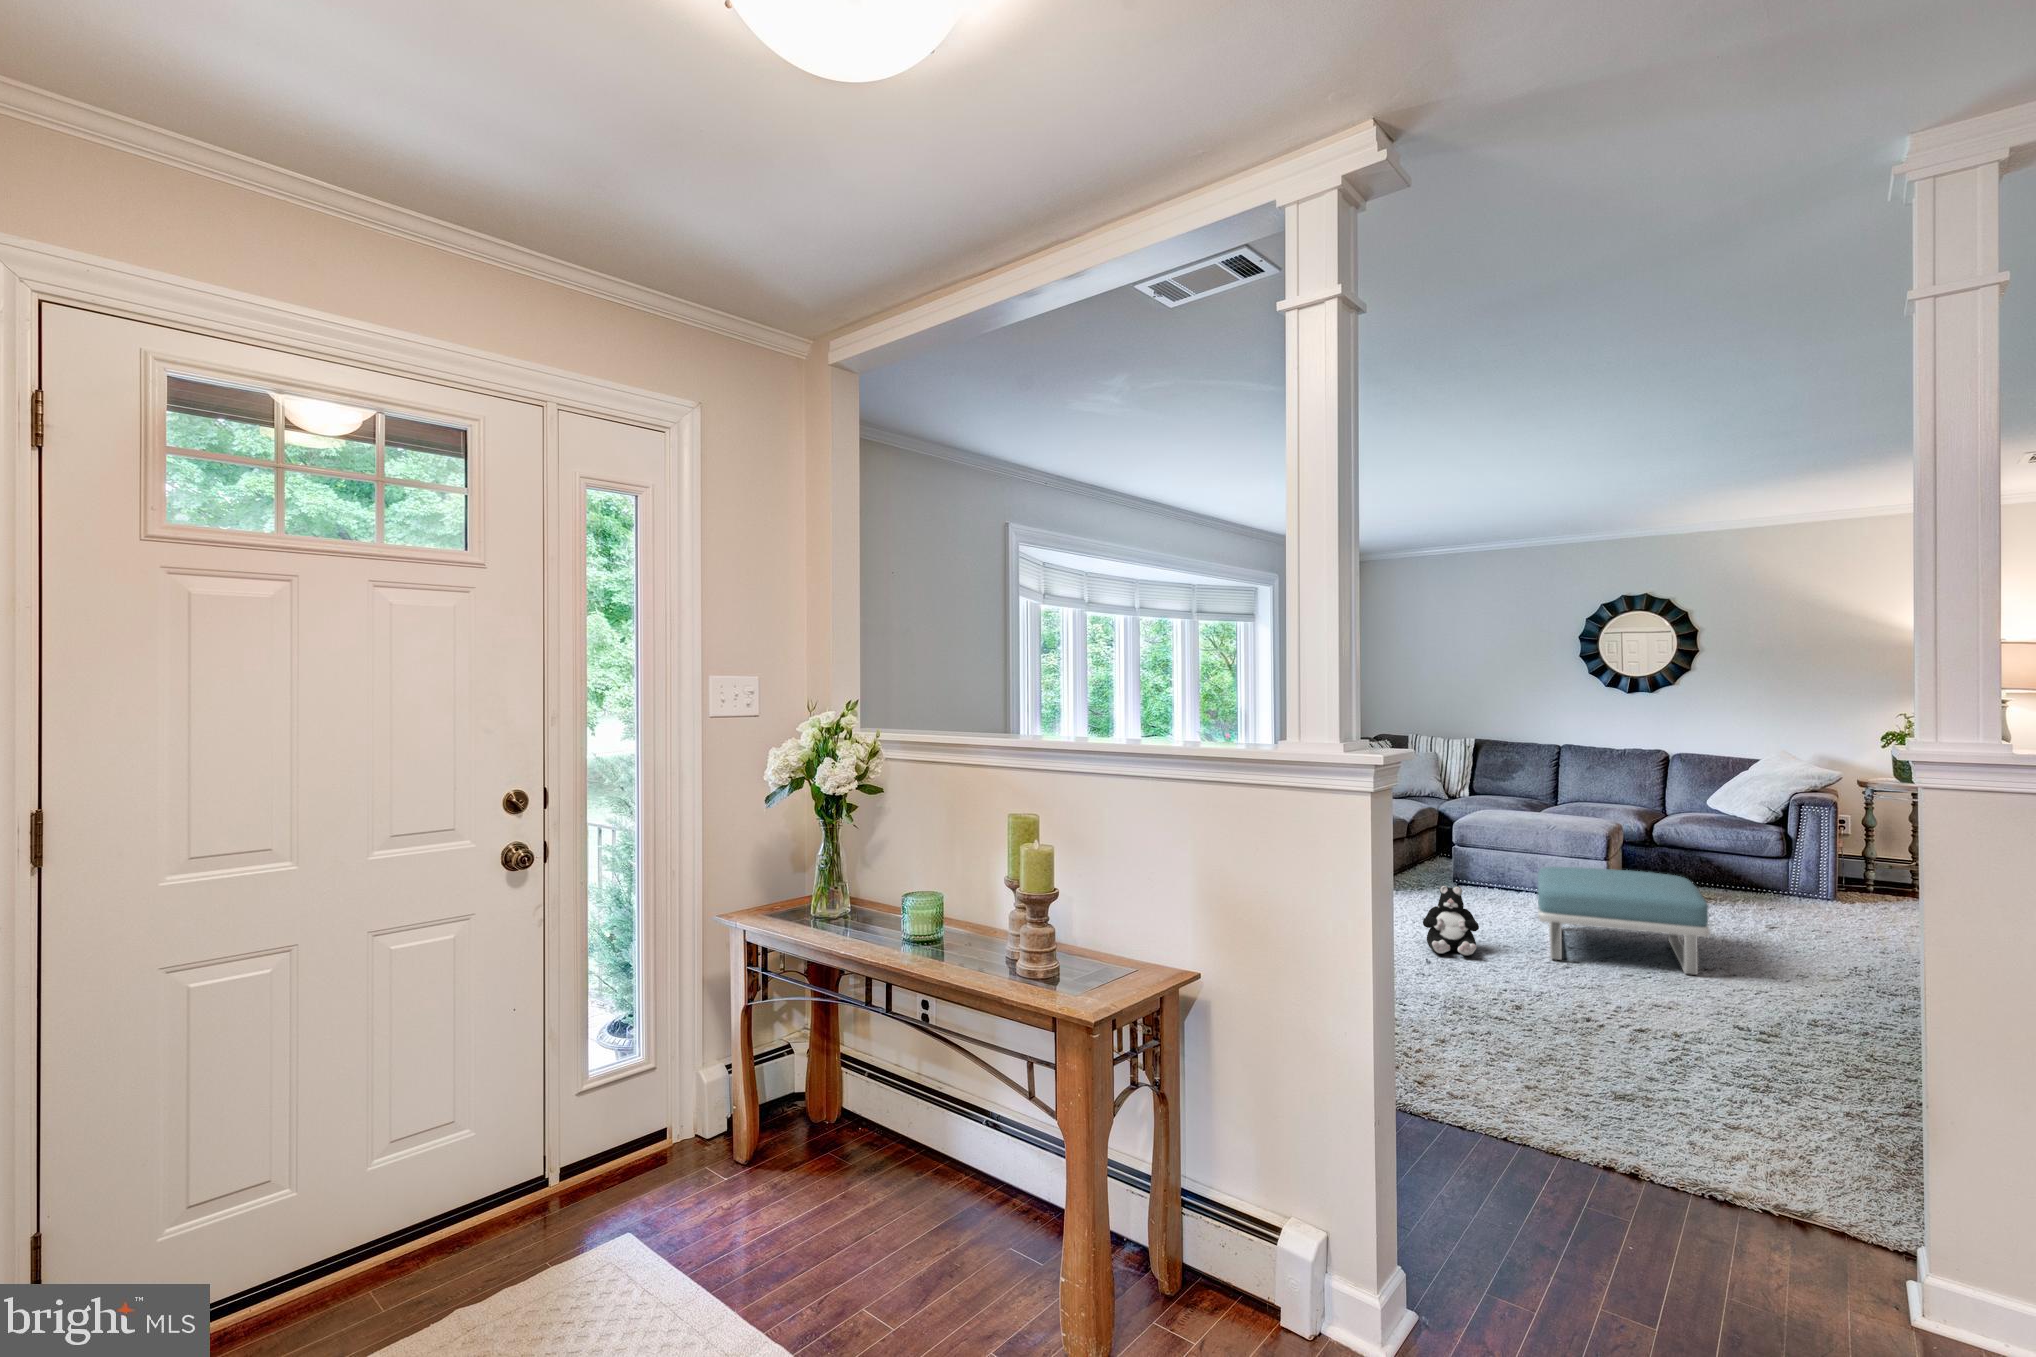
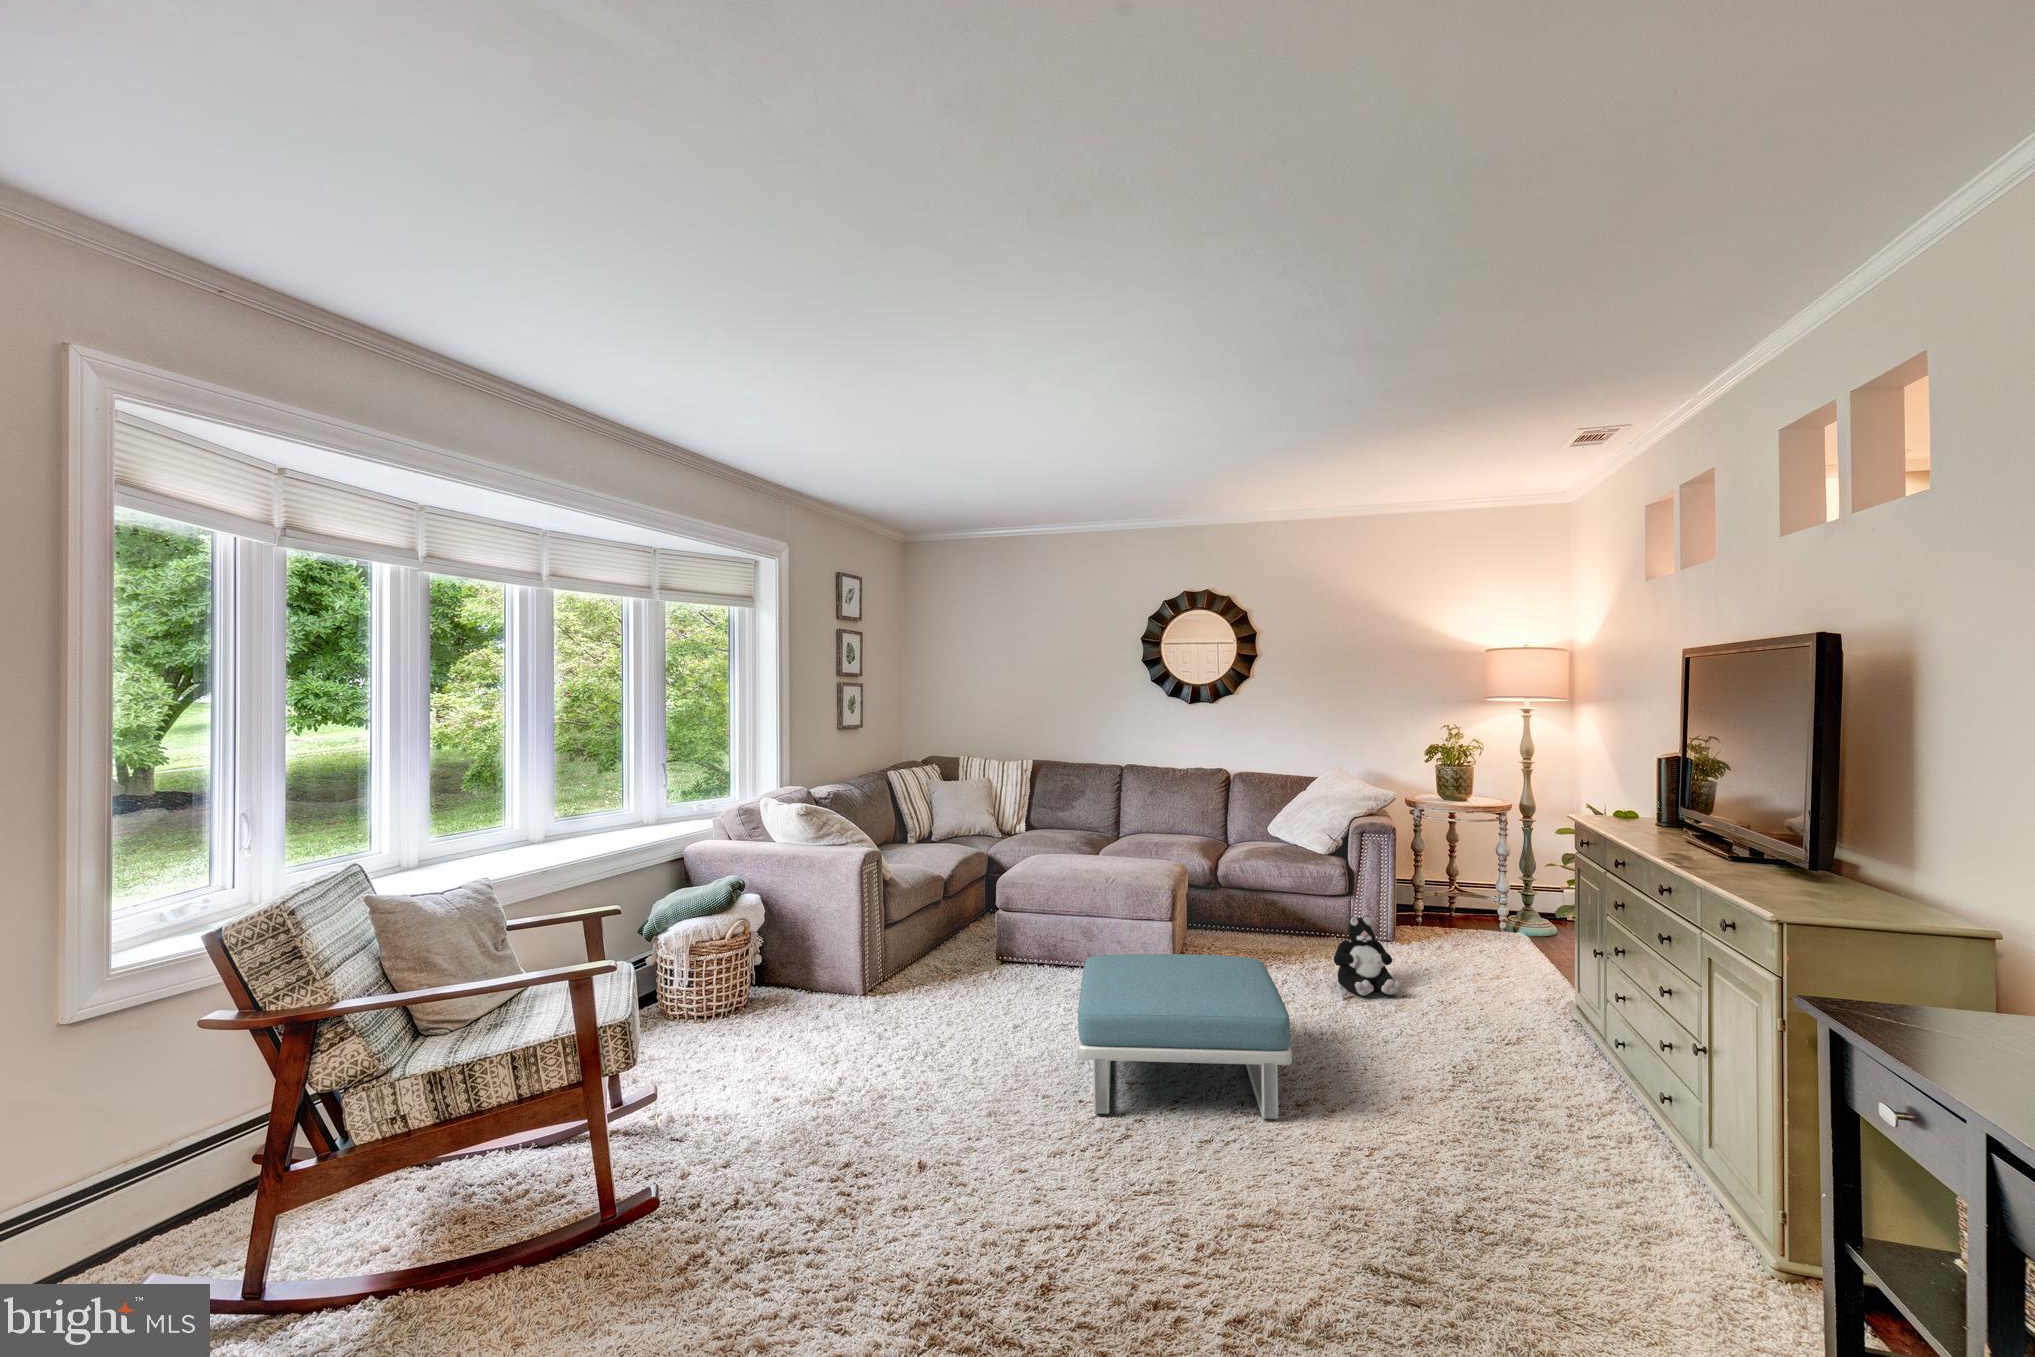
plush toy: present [1423,885,1479,956] -> present [1334,916,1401,996]

